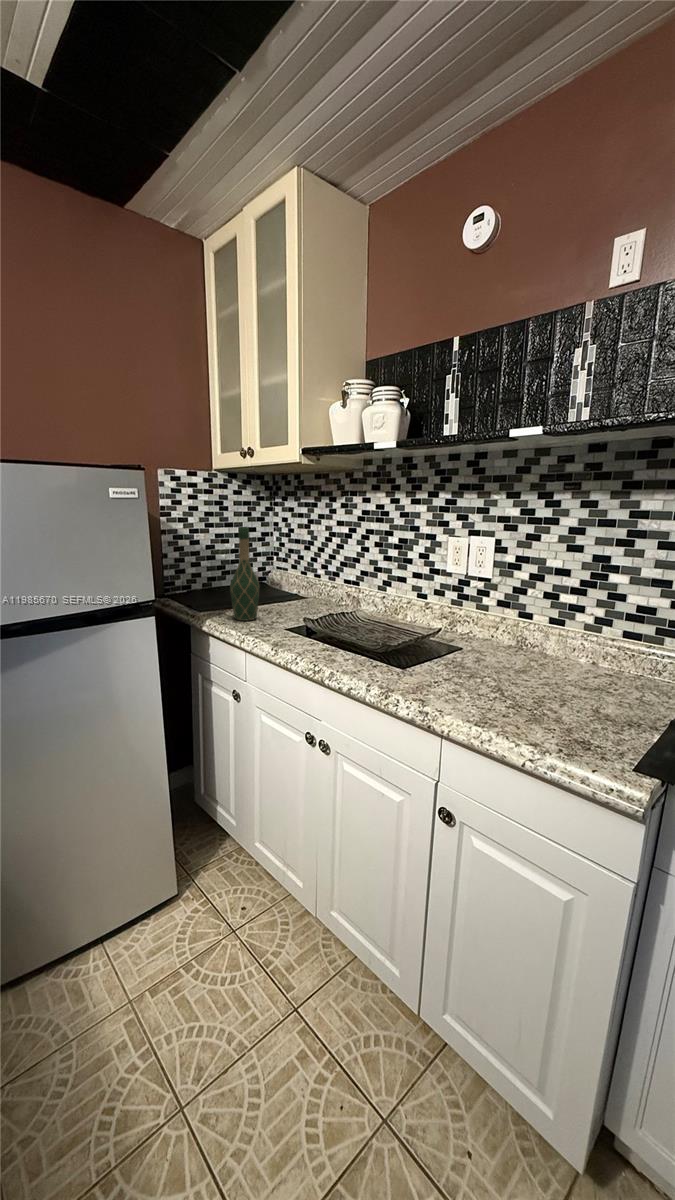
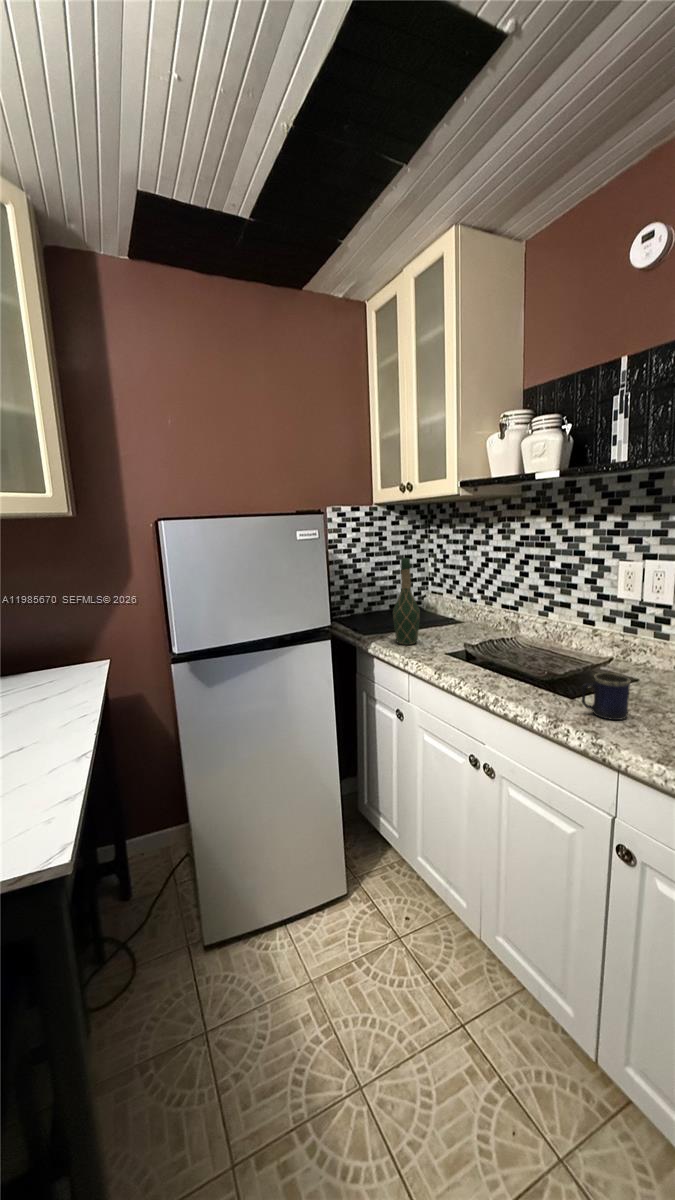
mug: none [411,642,454,687] -> present [582,673,630,720]

